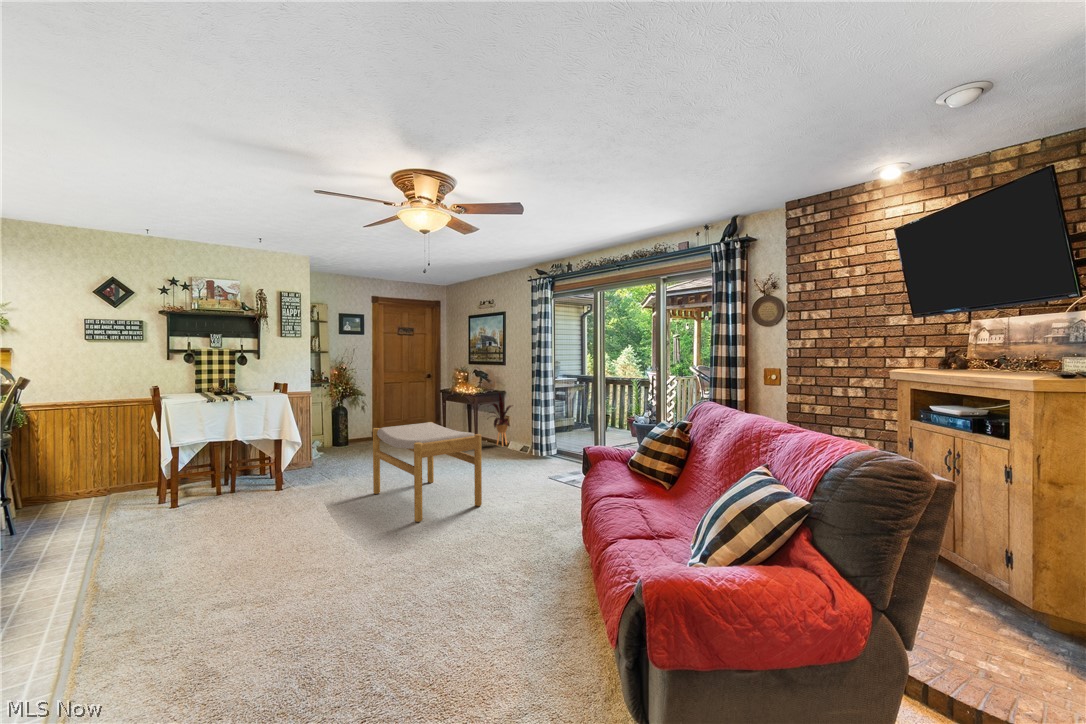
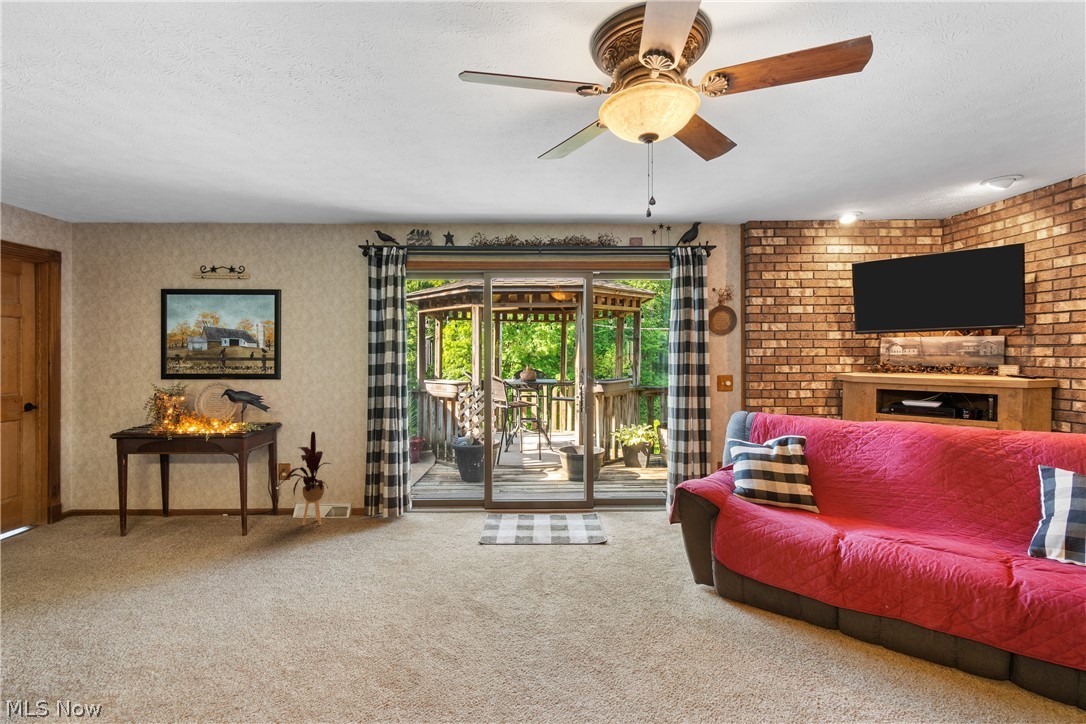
footstool: present [373,422,482,522] -> none [334,503,574,698]

